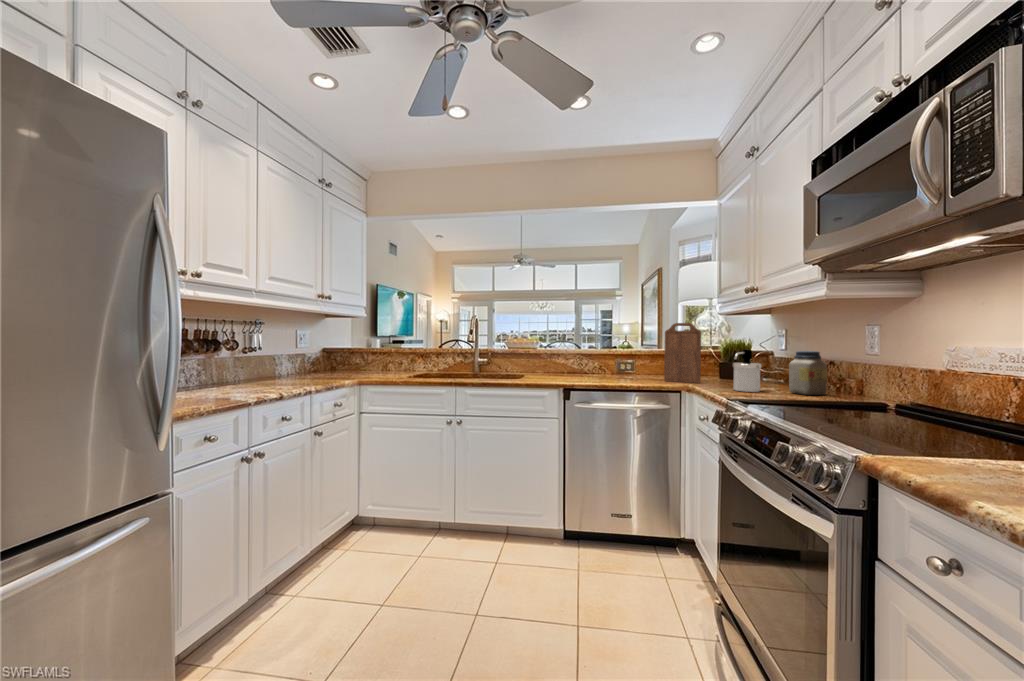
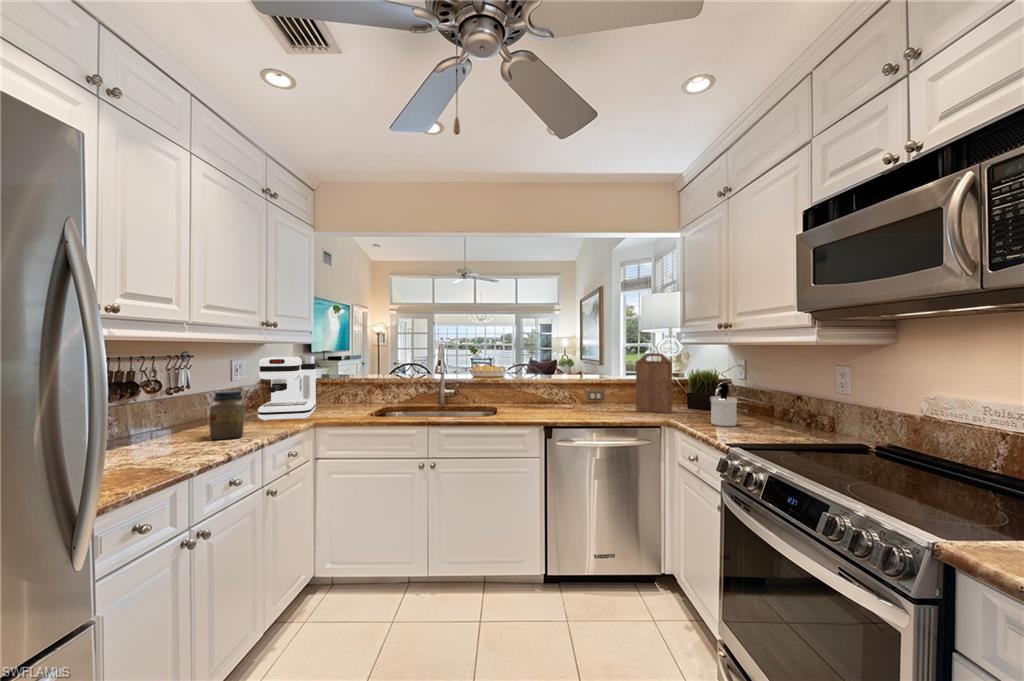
coffee maker: none [316,326,366,380] -> present [258,357,316,421]
jar: present [789,351,827,395] -> present [209,391,244,440]

